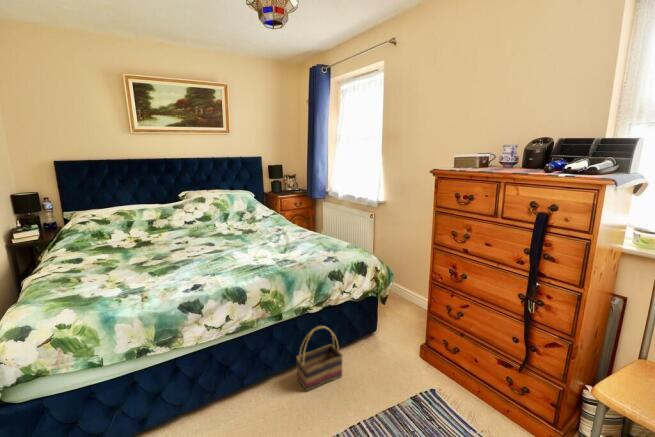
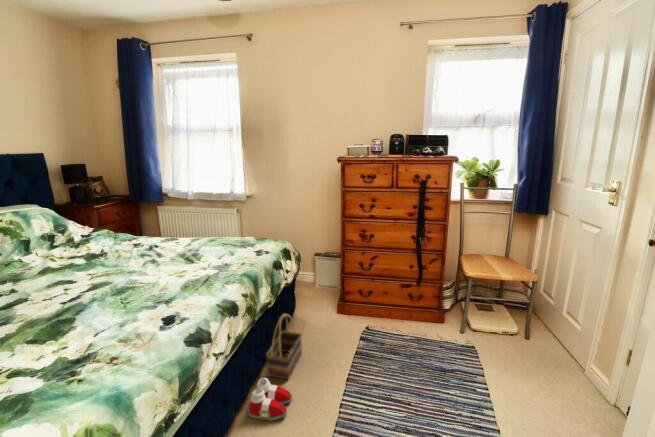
slippers: none [253,374,293,419] -> present [248,378,293,421]

